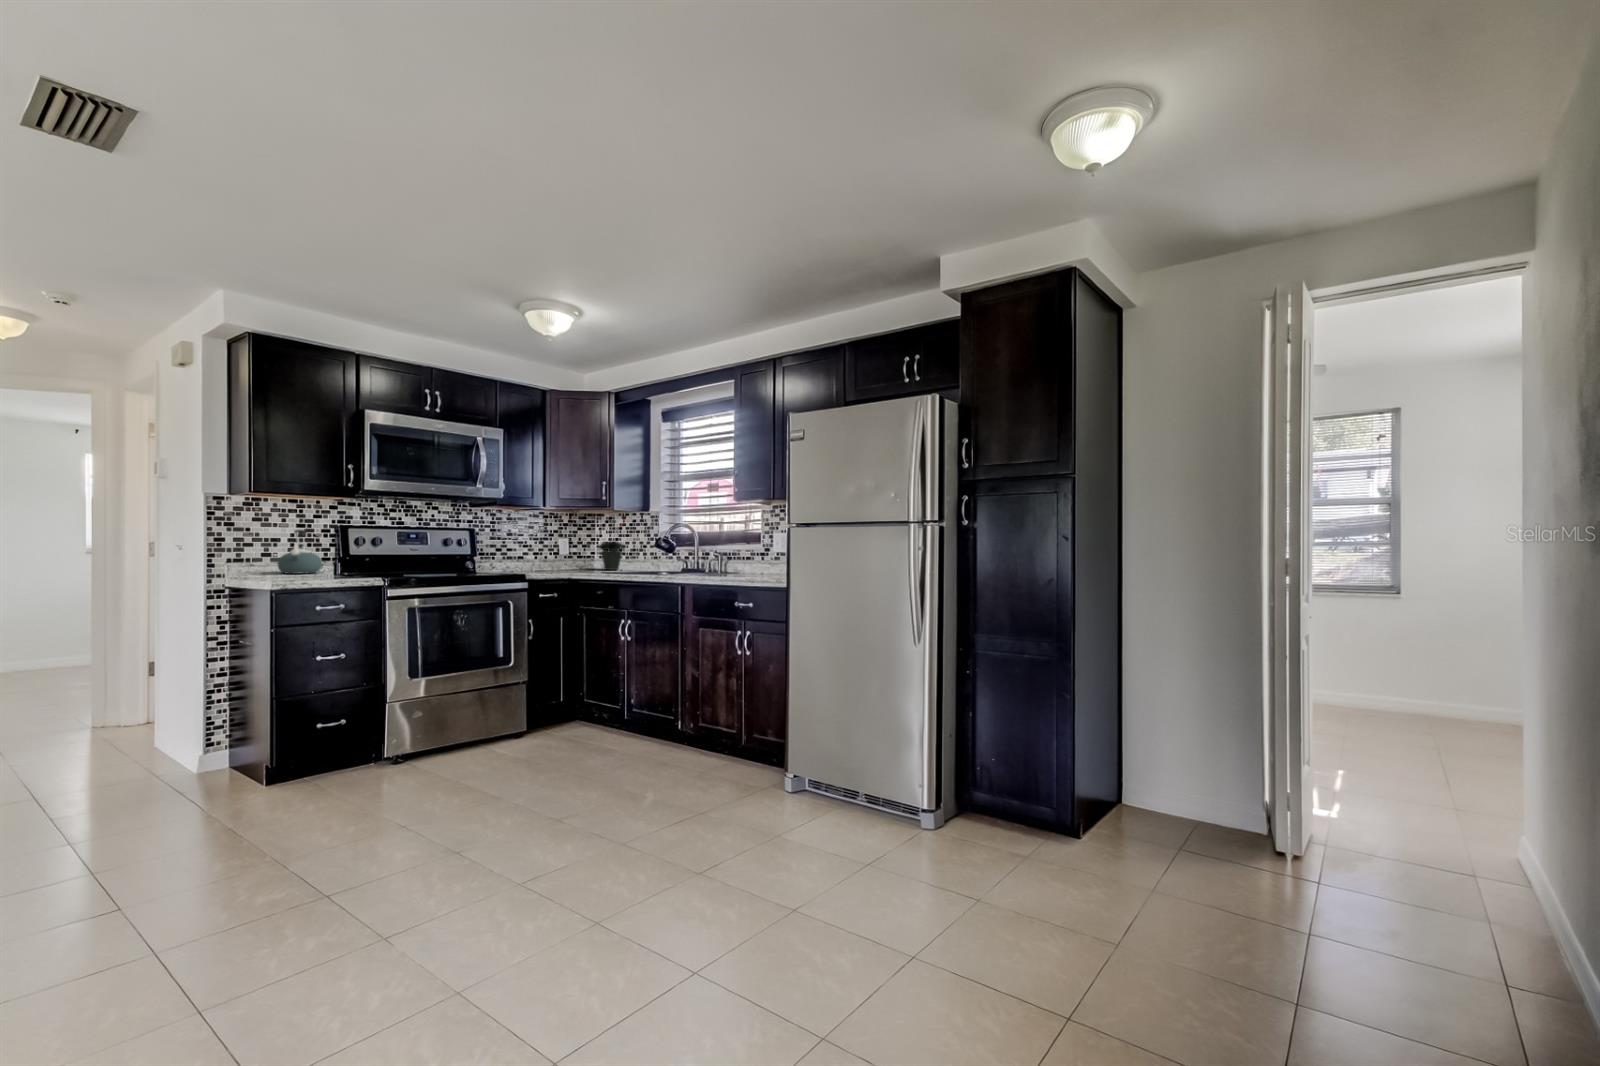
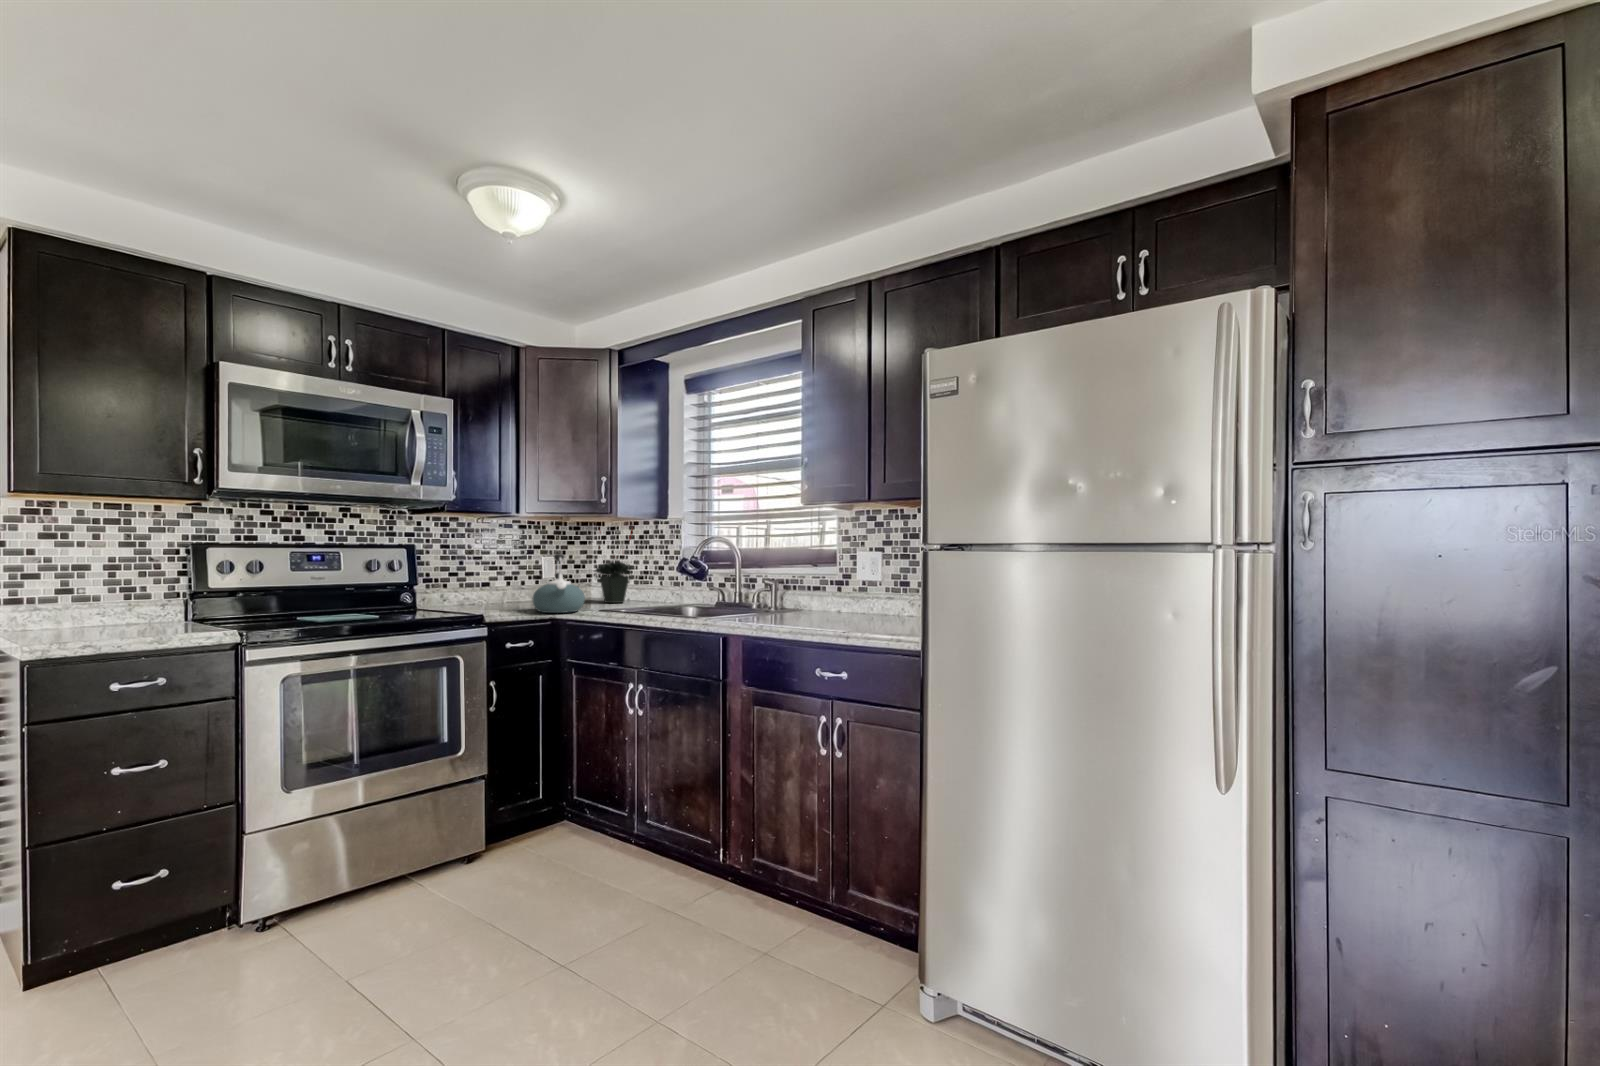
kettle: present [277,530,322,574] -> present [533,554,585,613]

